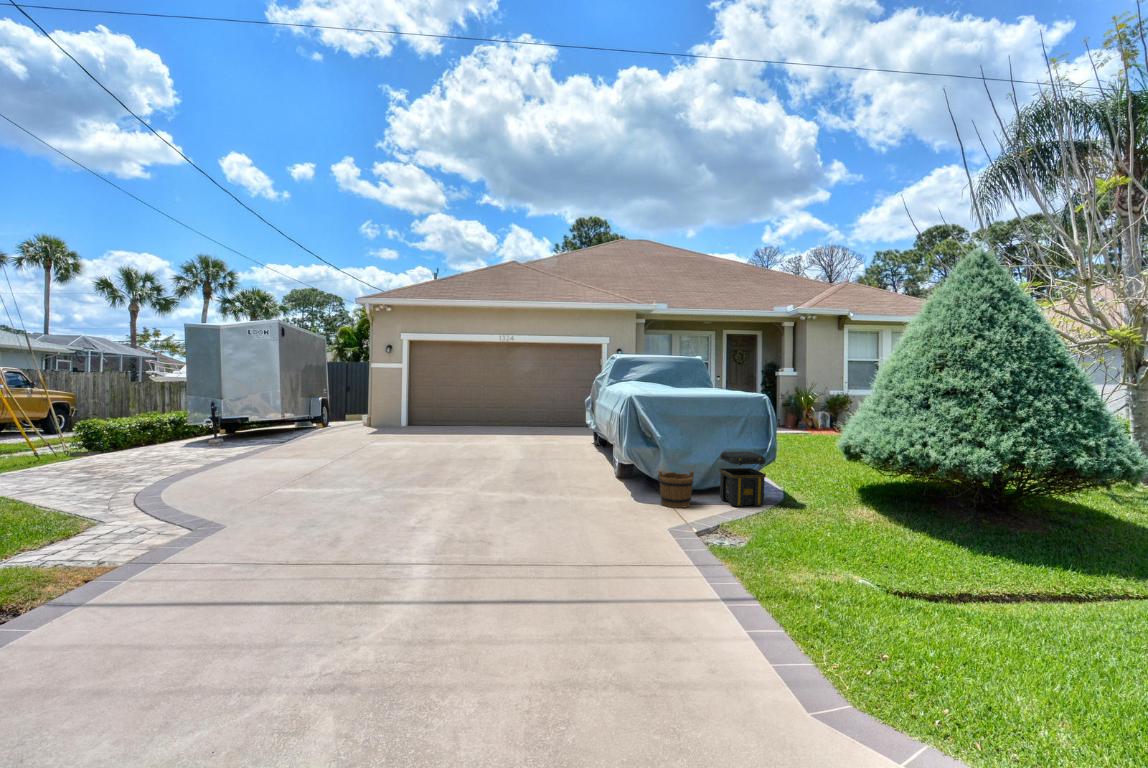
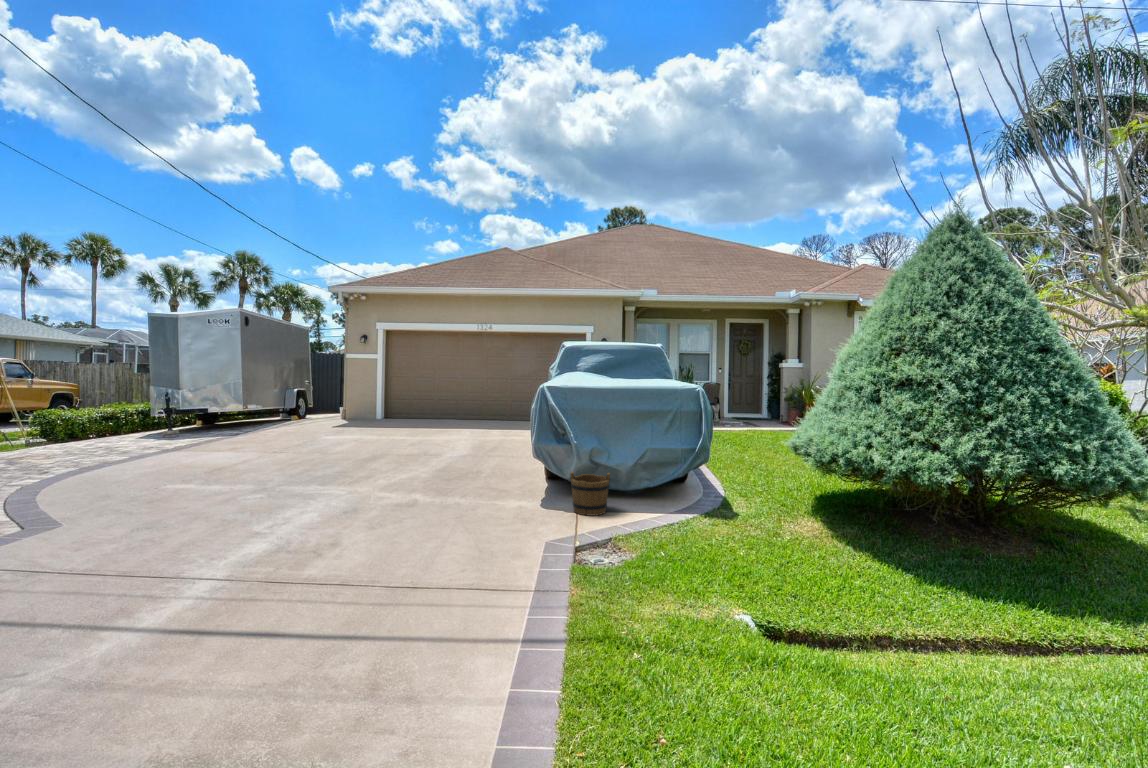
toolbox: present [720,452,766,507] -> none [646,451,694,515]

